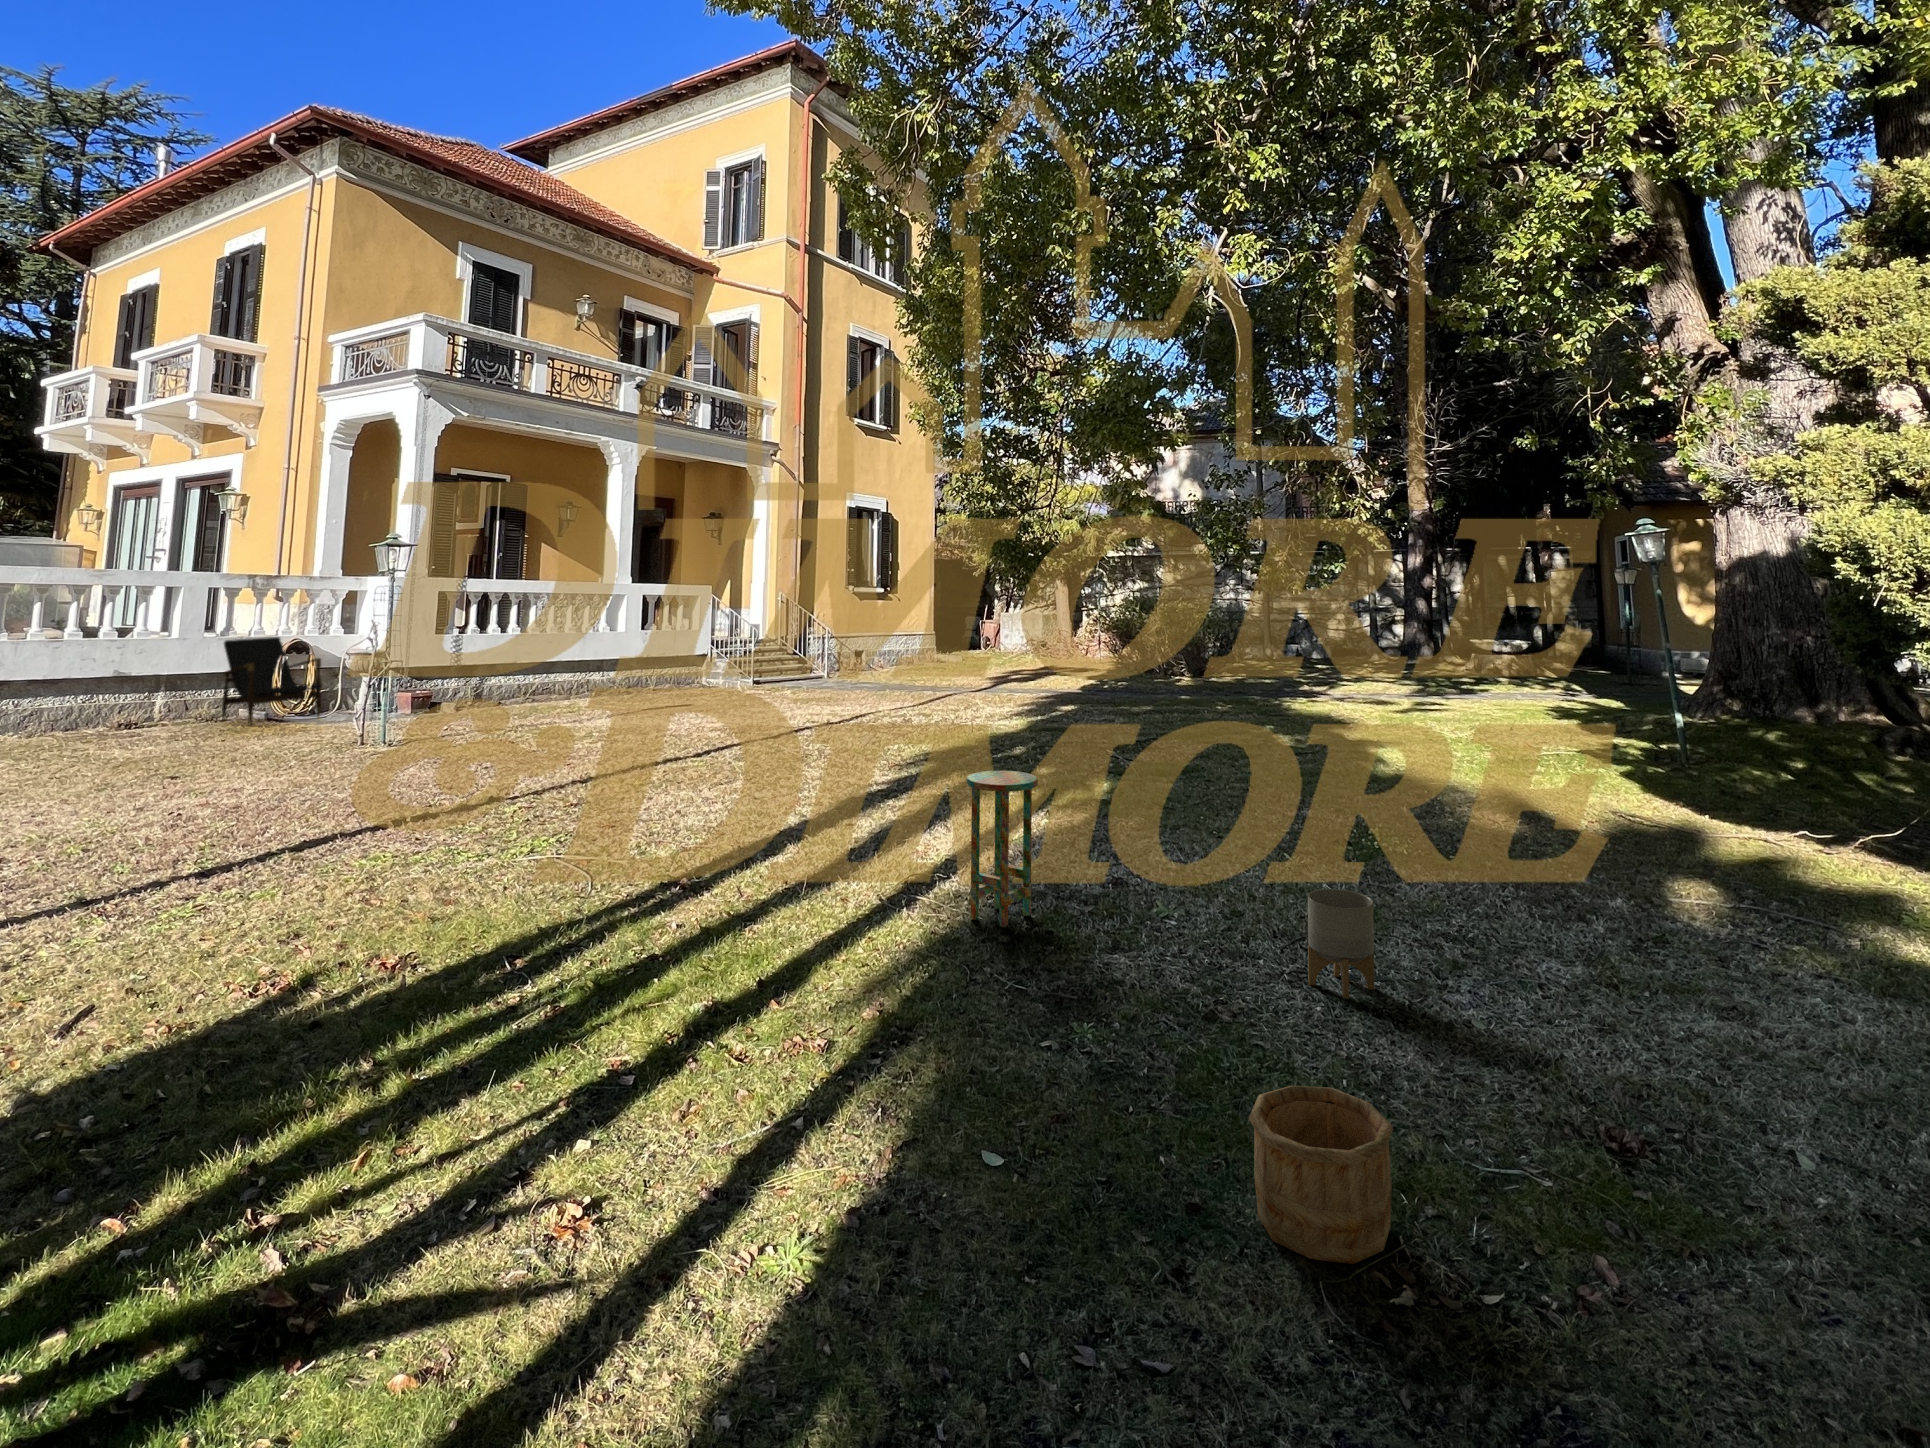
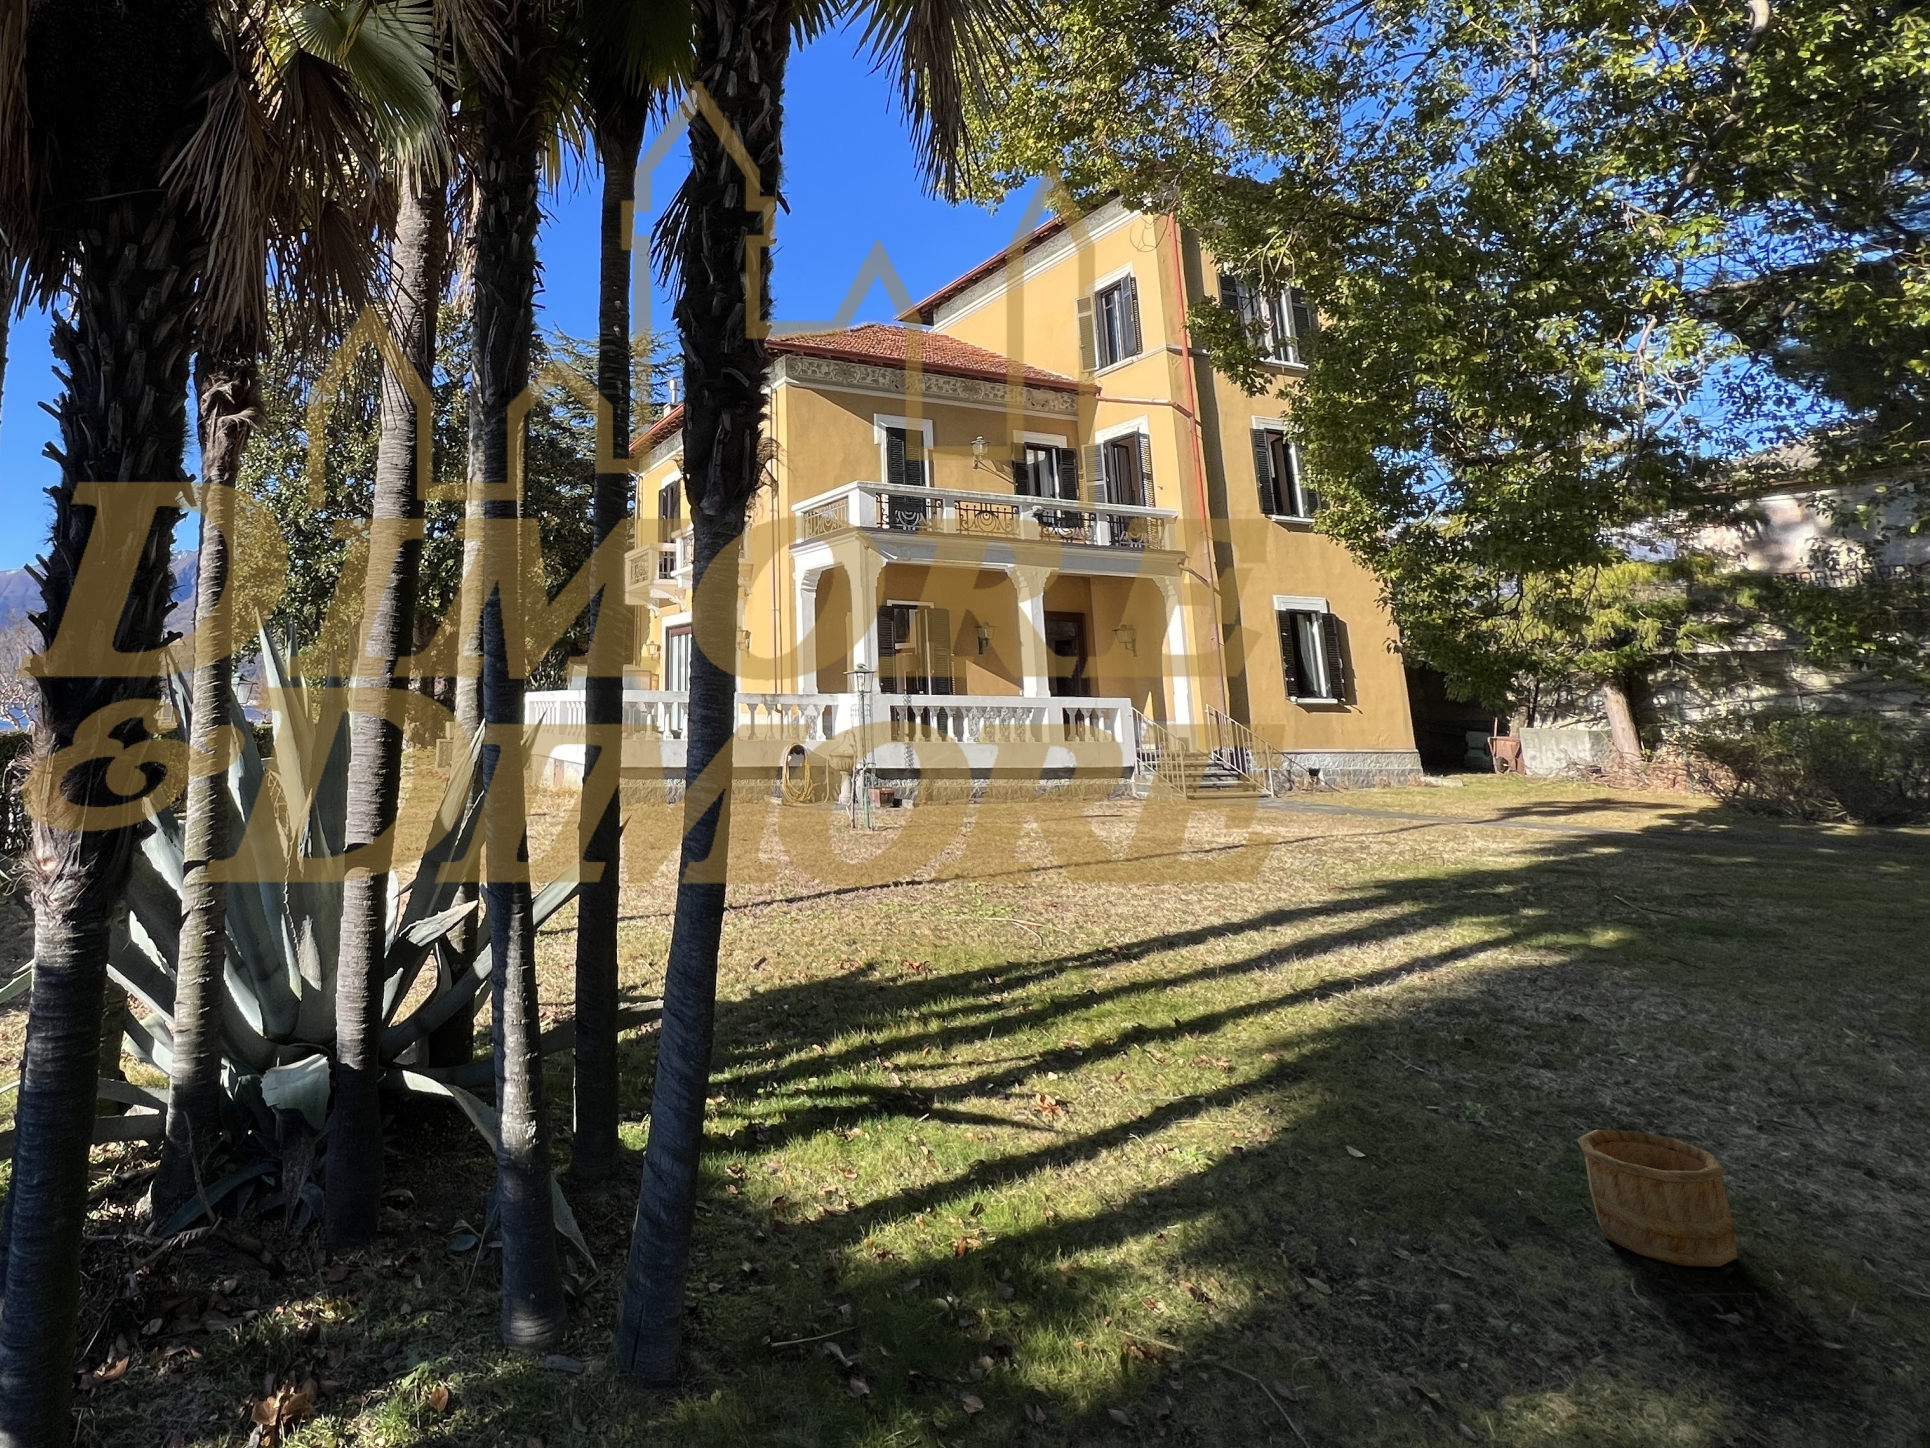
lounge chair: present [222,637,322,726] -> none [753,743,820,811]
side table: present [967,771,1038,927] -> none [1363,874,1450,1017]
planter: present [1308,889,1374,999] -> none [1754,1015,1861,1127]

